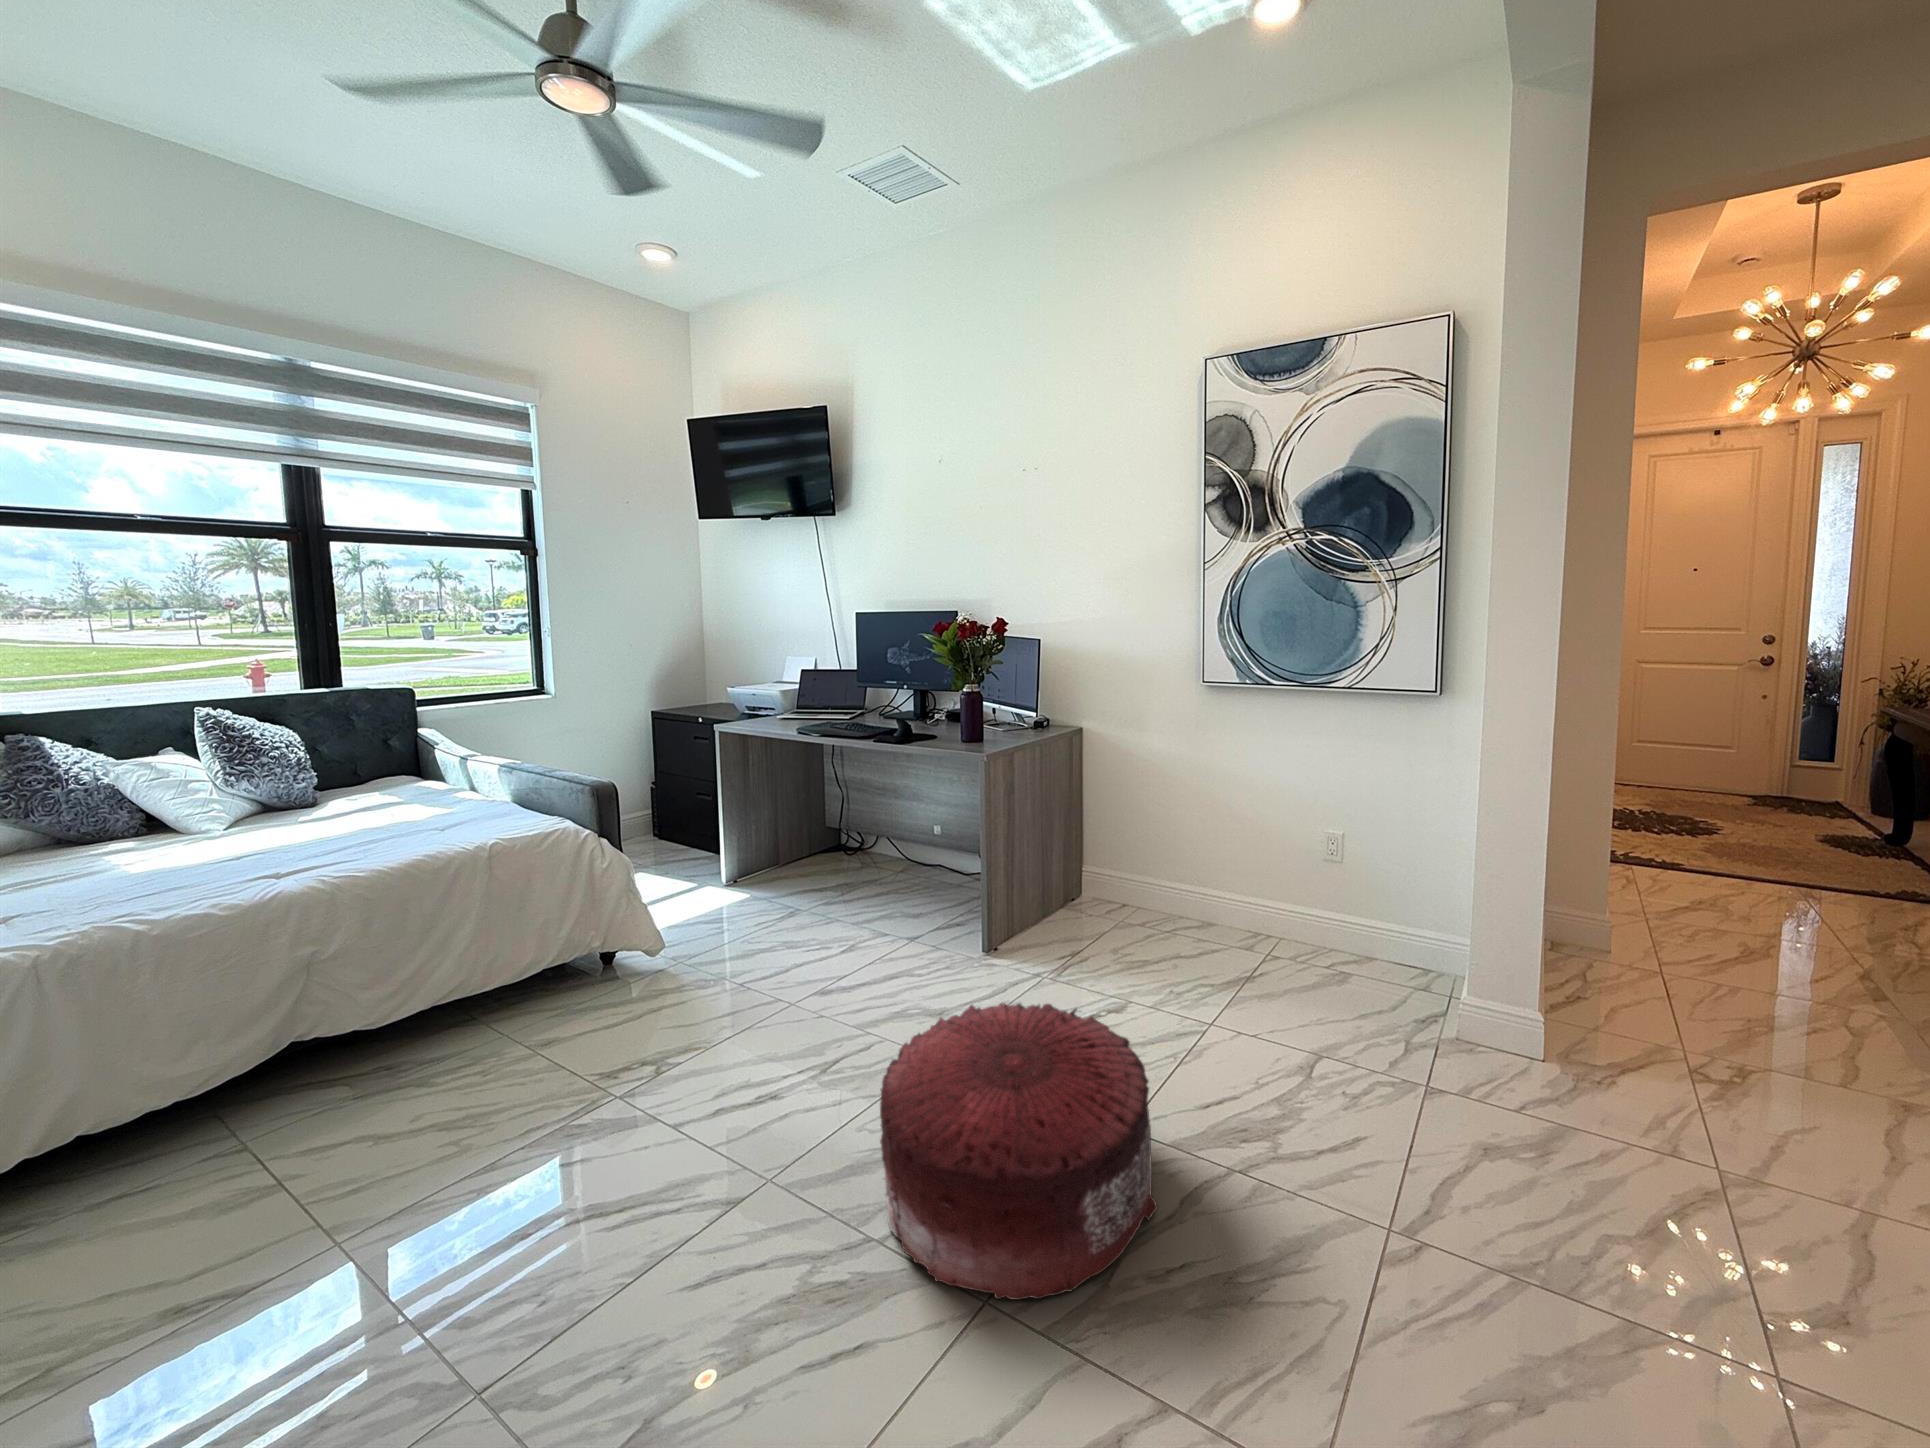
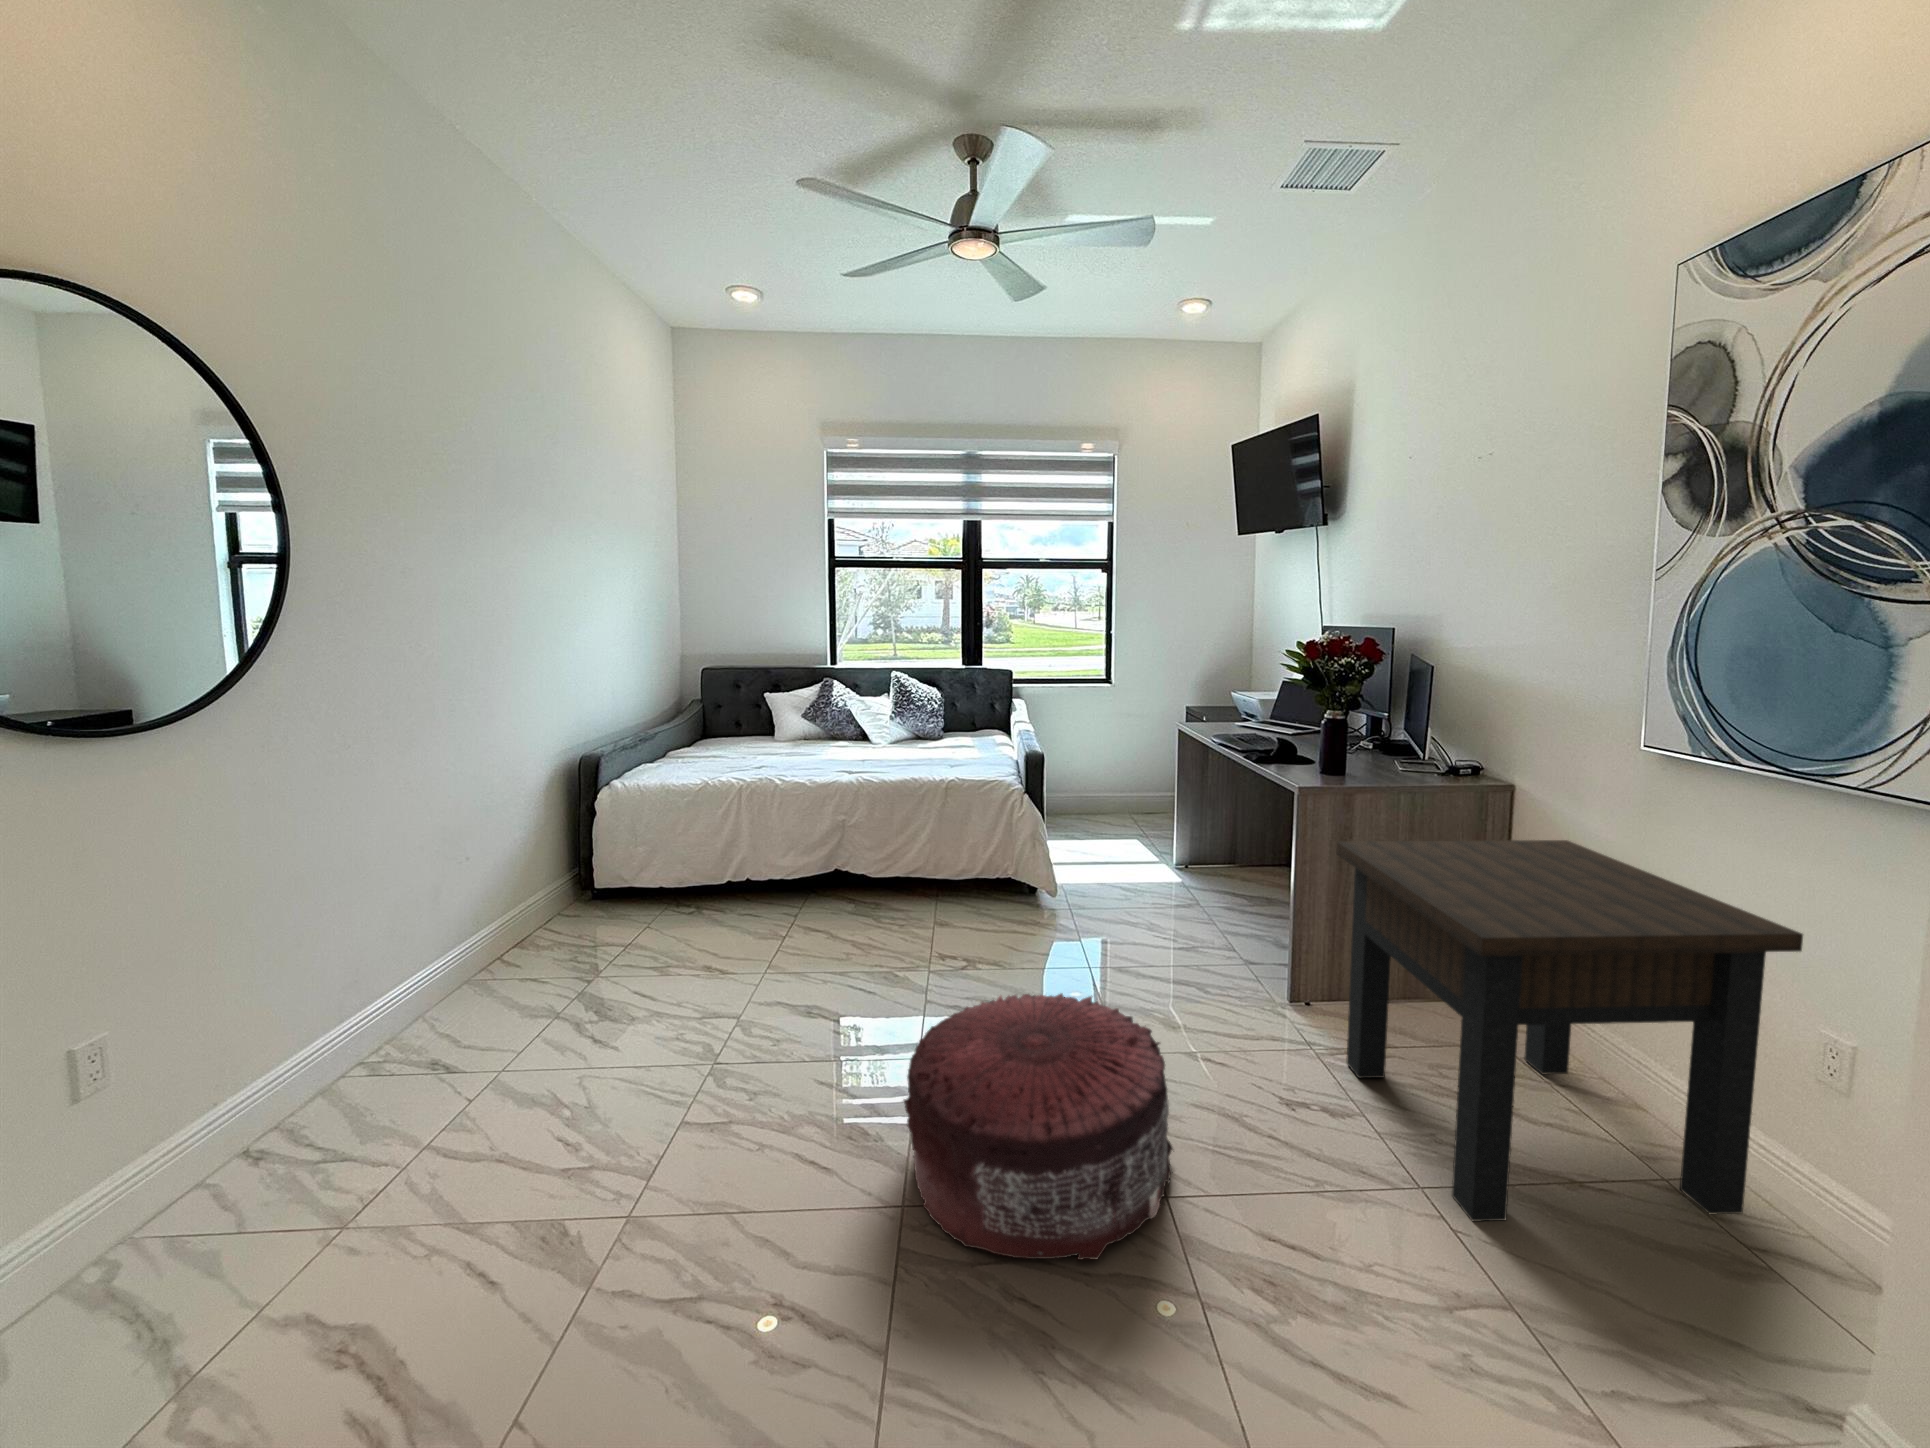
side table: none [1057,755,1319,1025] -> present [1336,840,1803,1221]

